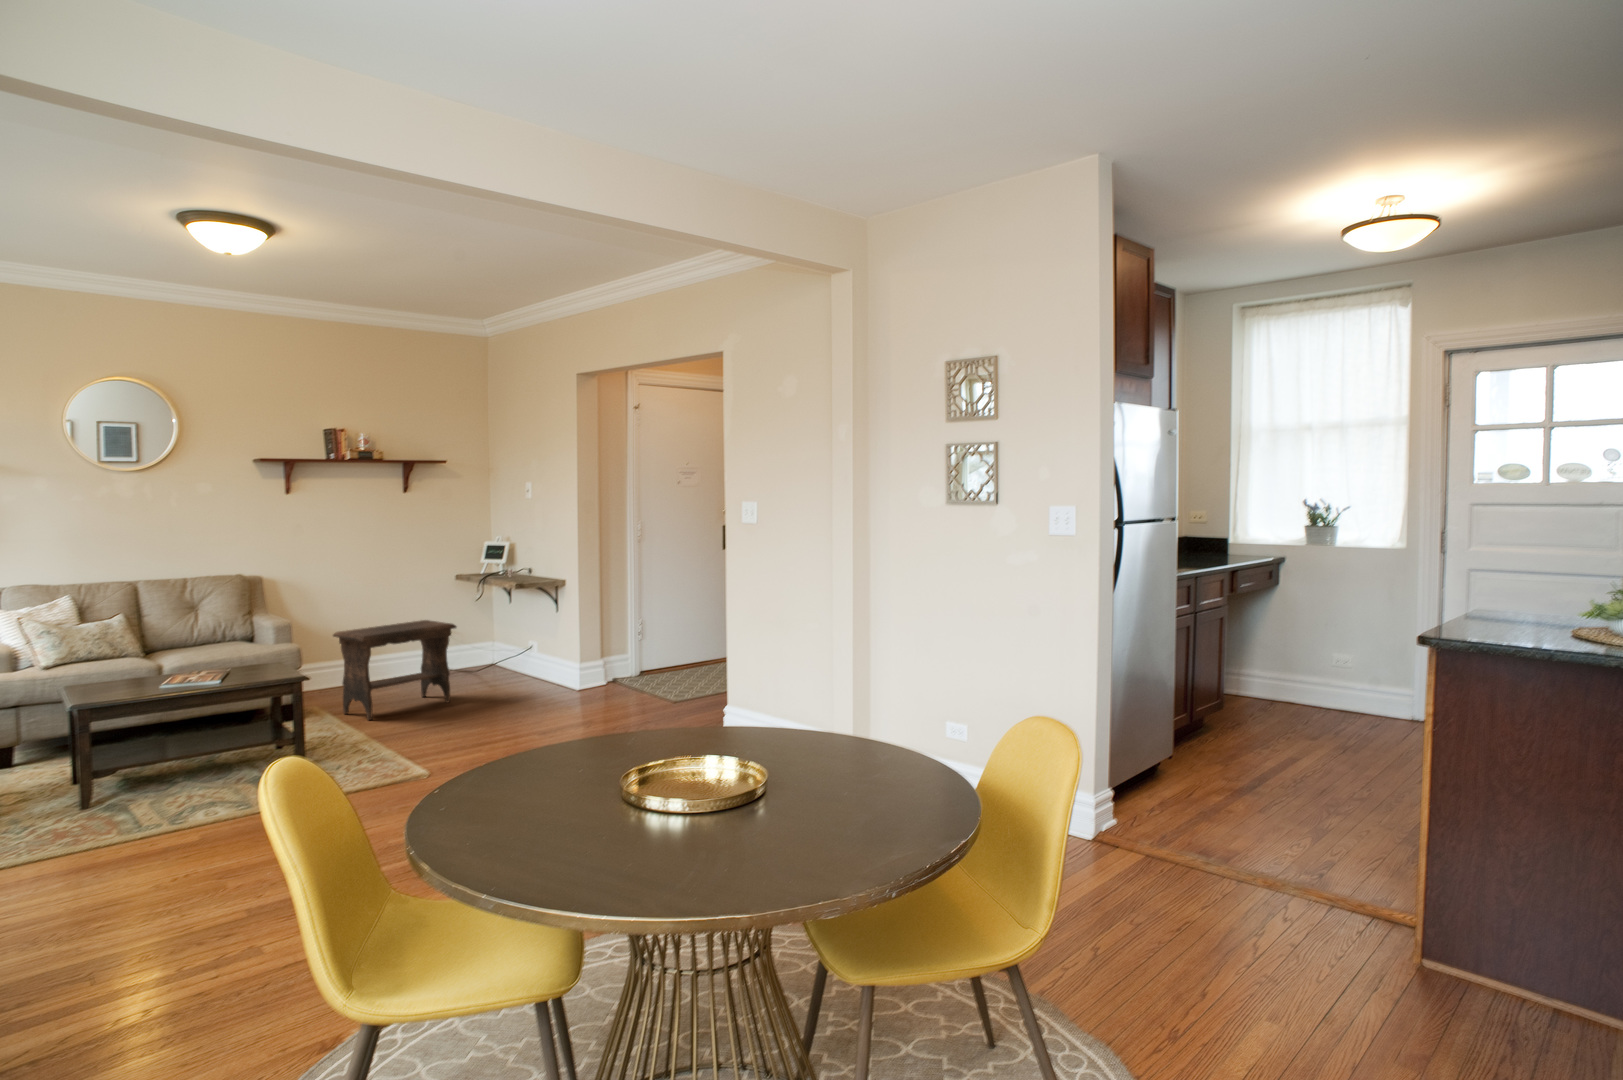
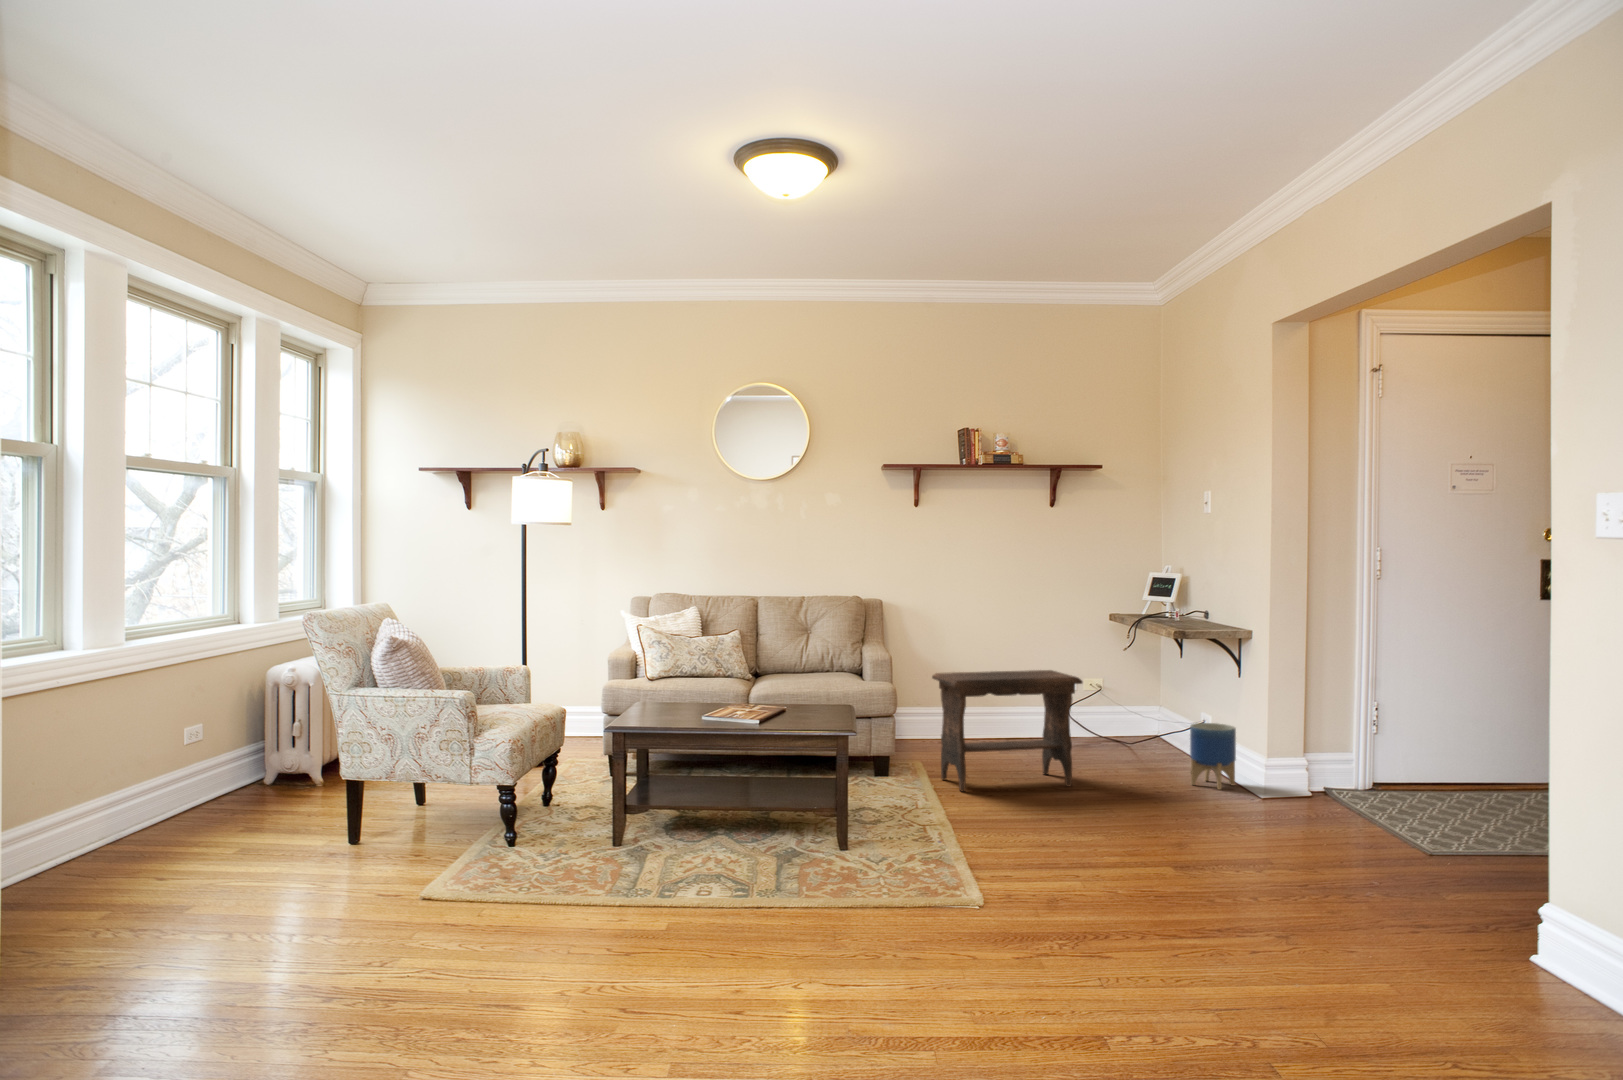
planter: none [529,644,559,688] -> present [1190,723,1236,790]

